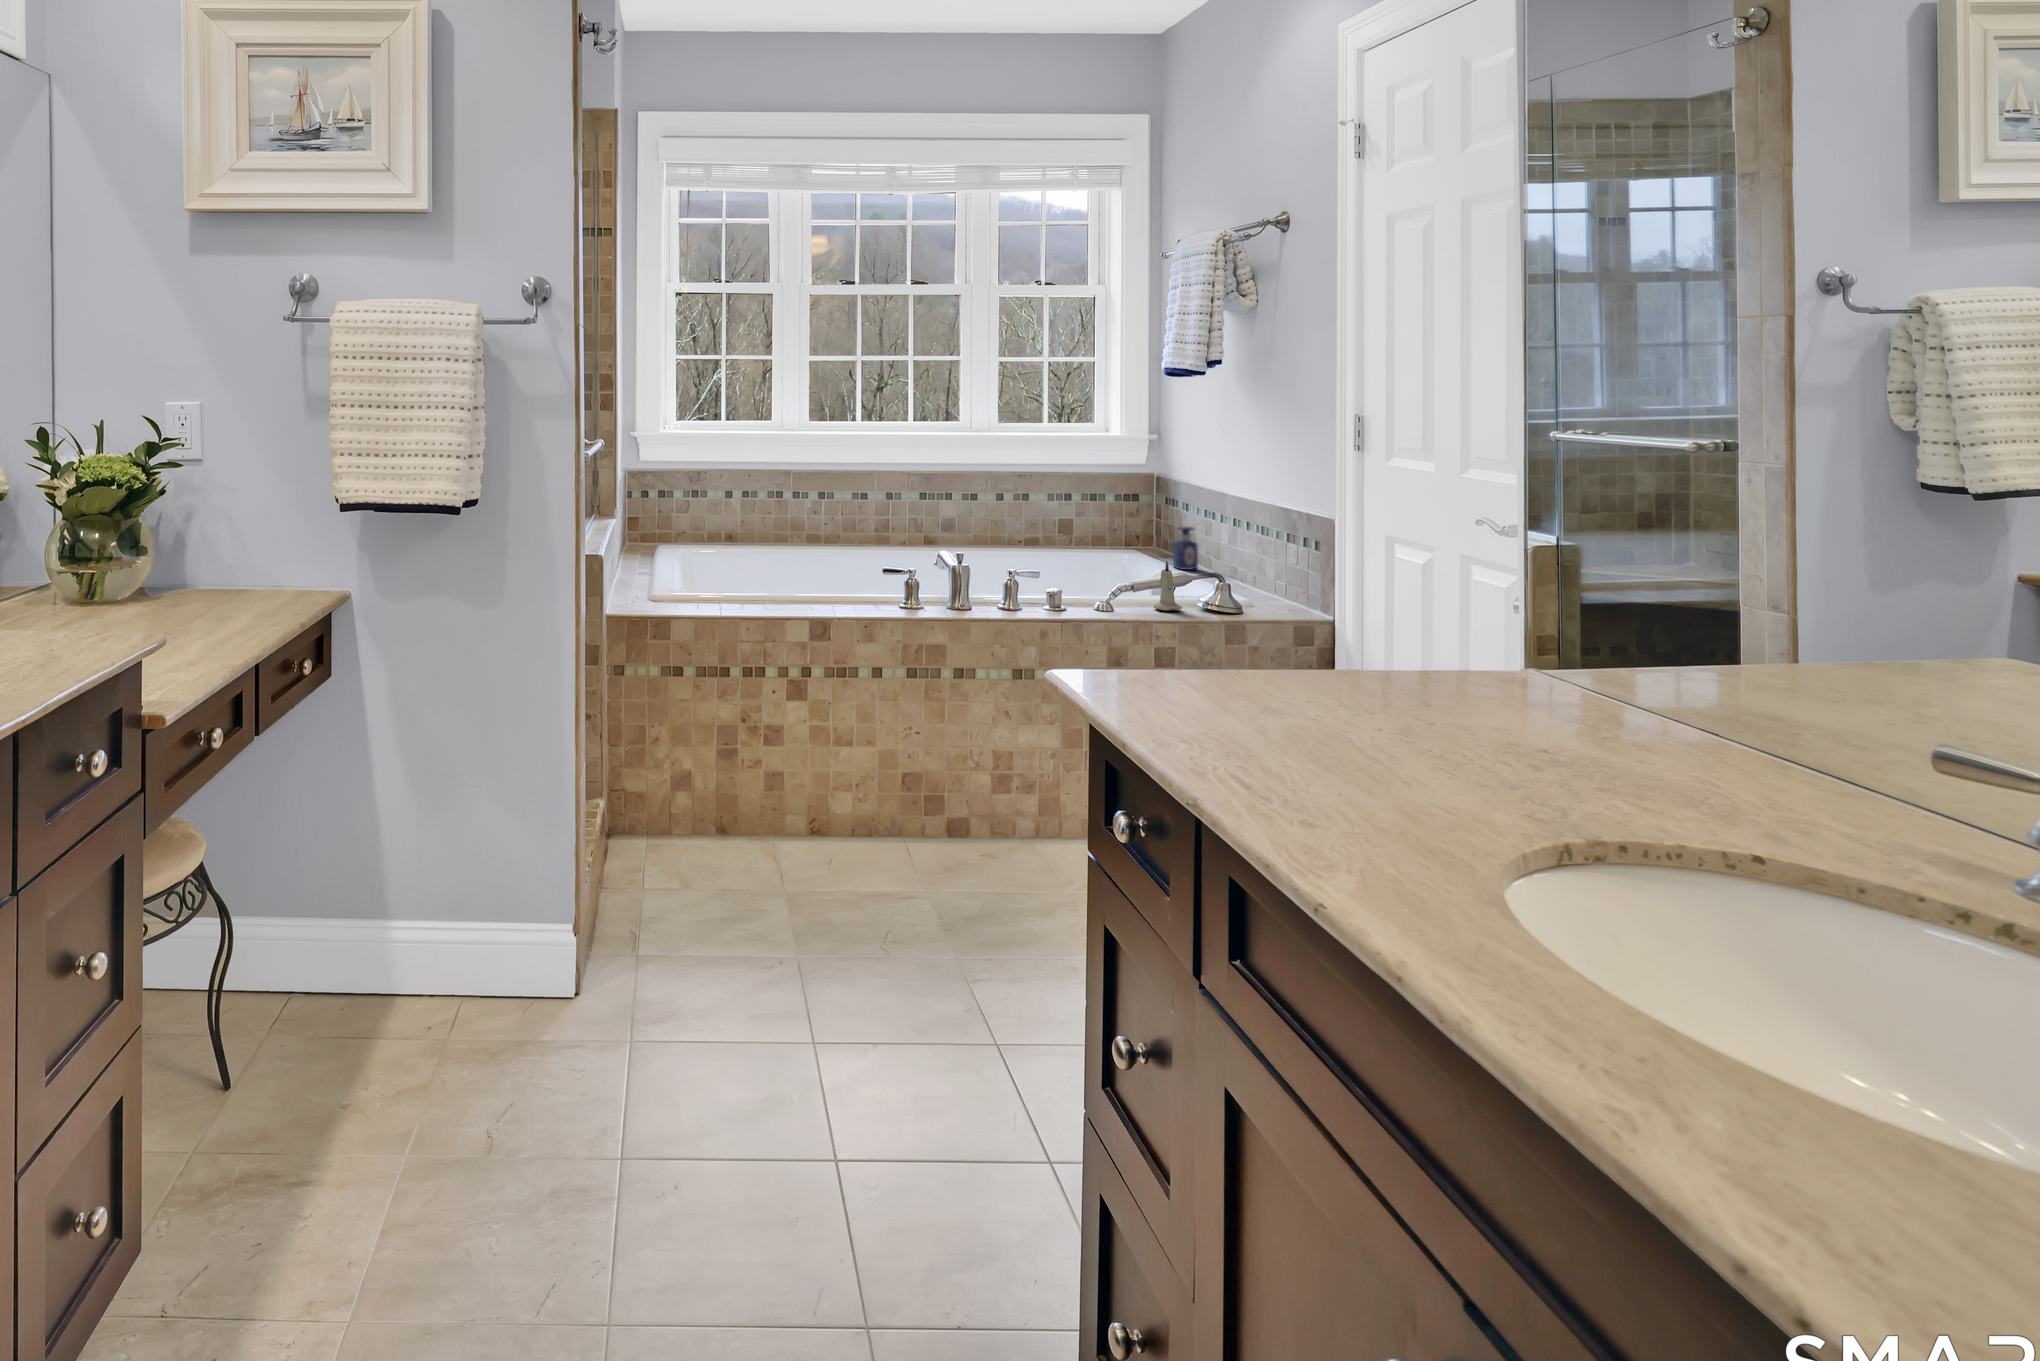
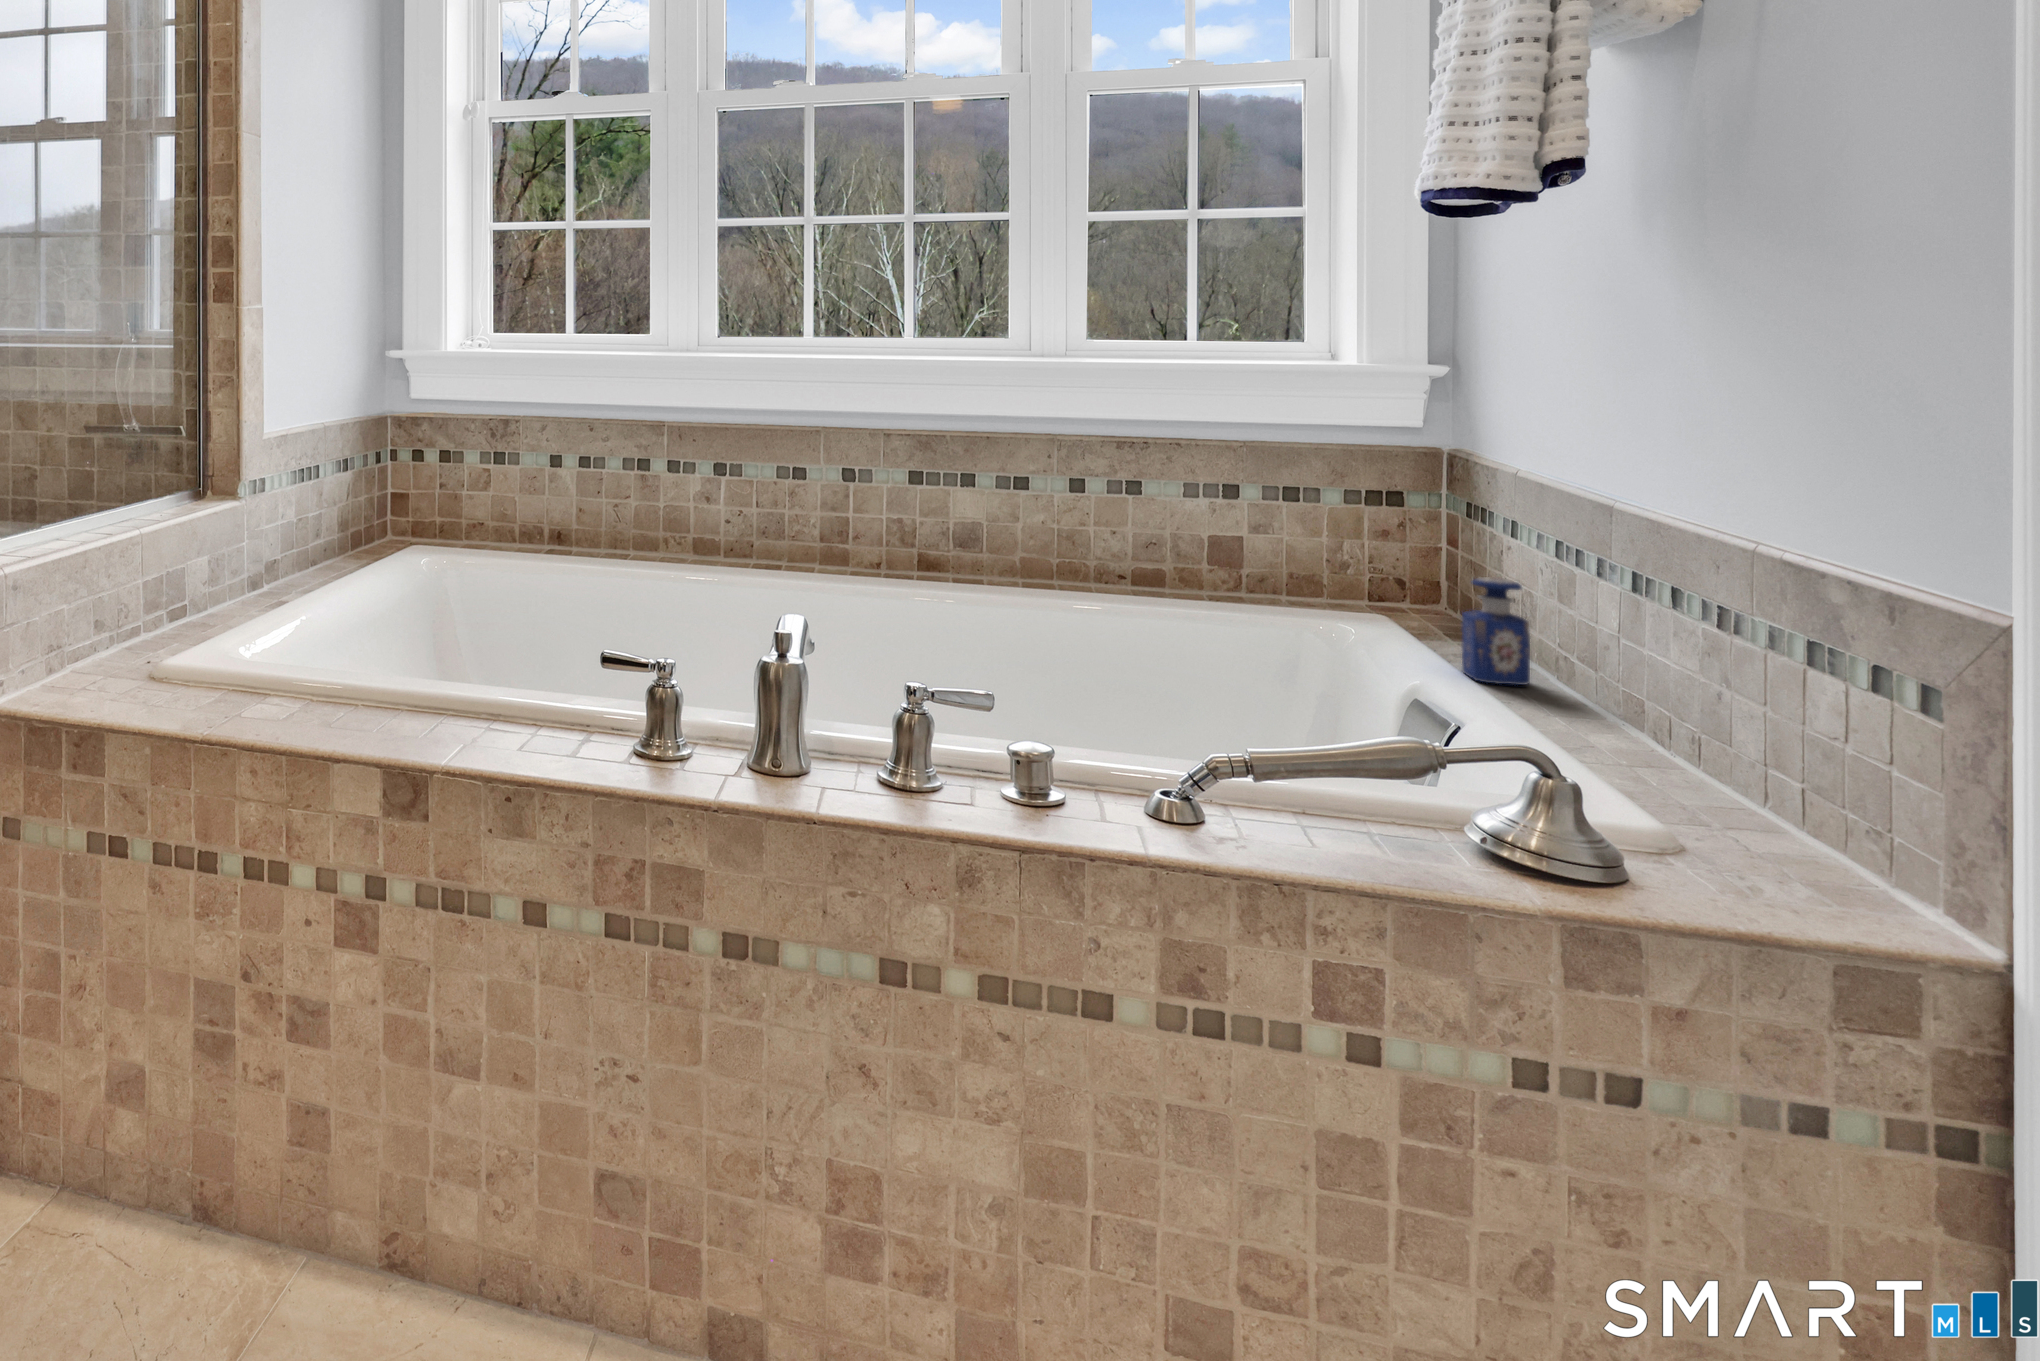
candle: present [1154,561,1182,611] -> none [1332,700,1421,853]

